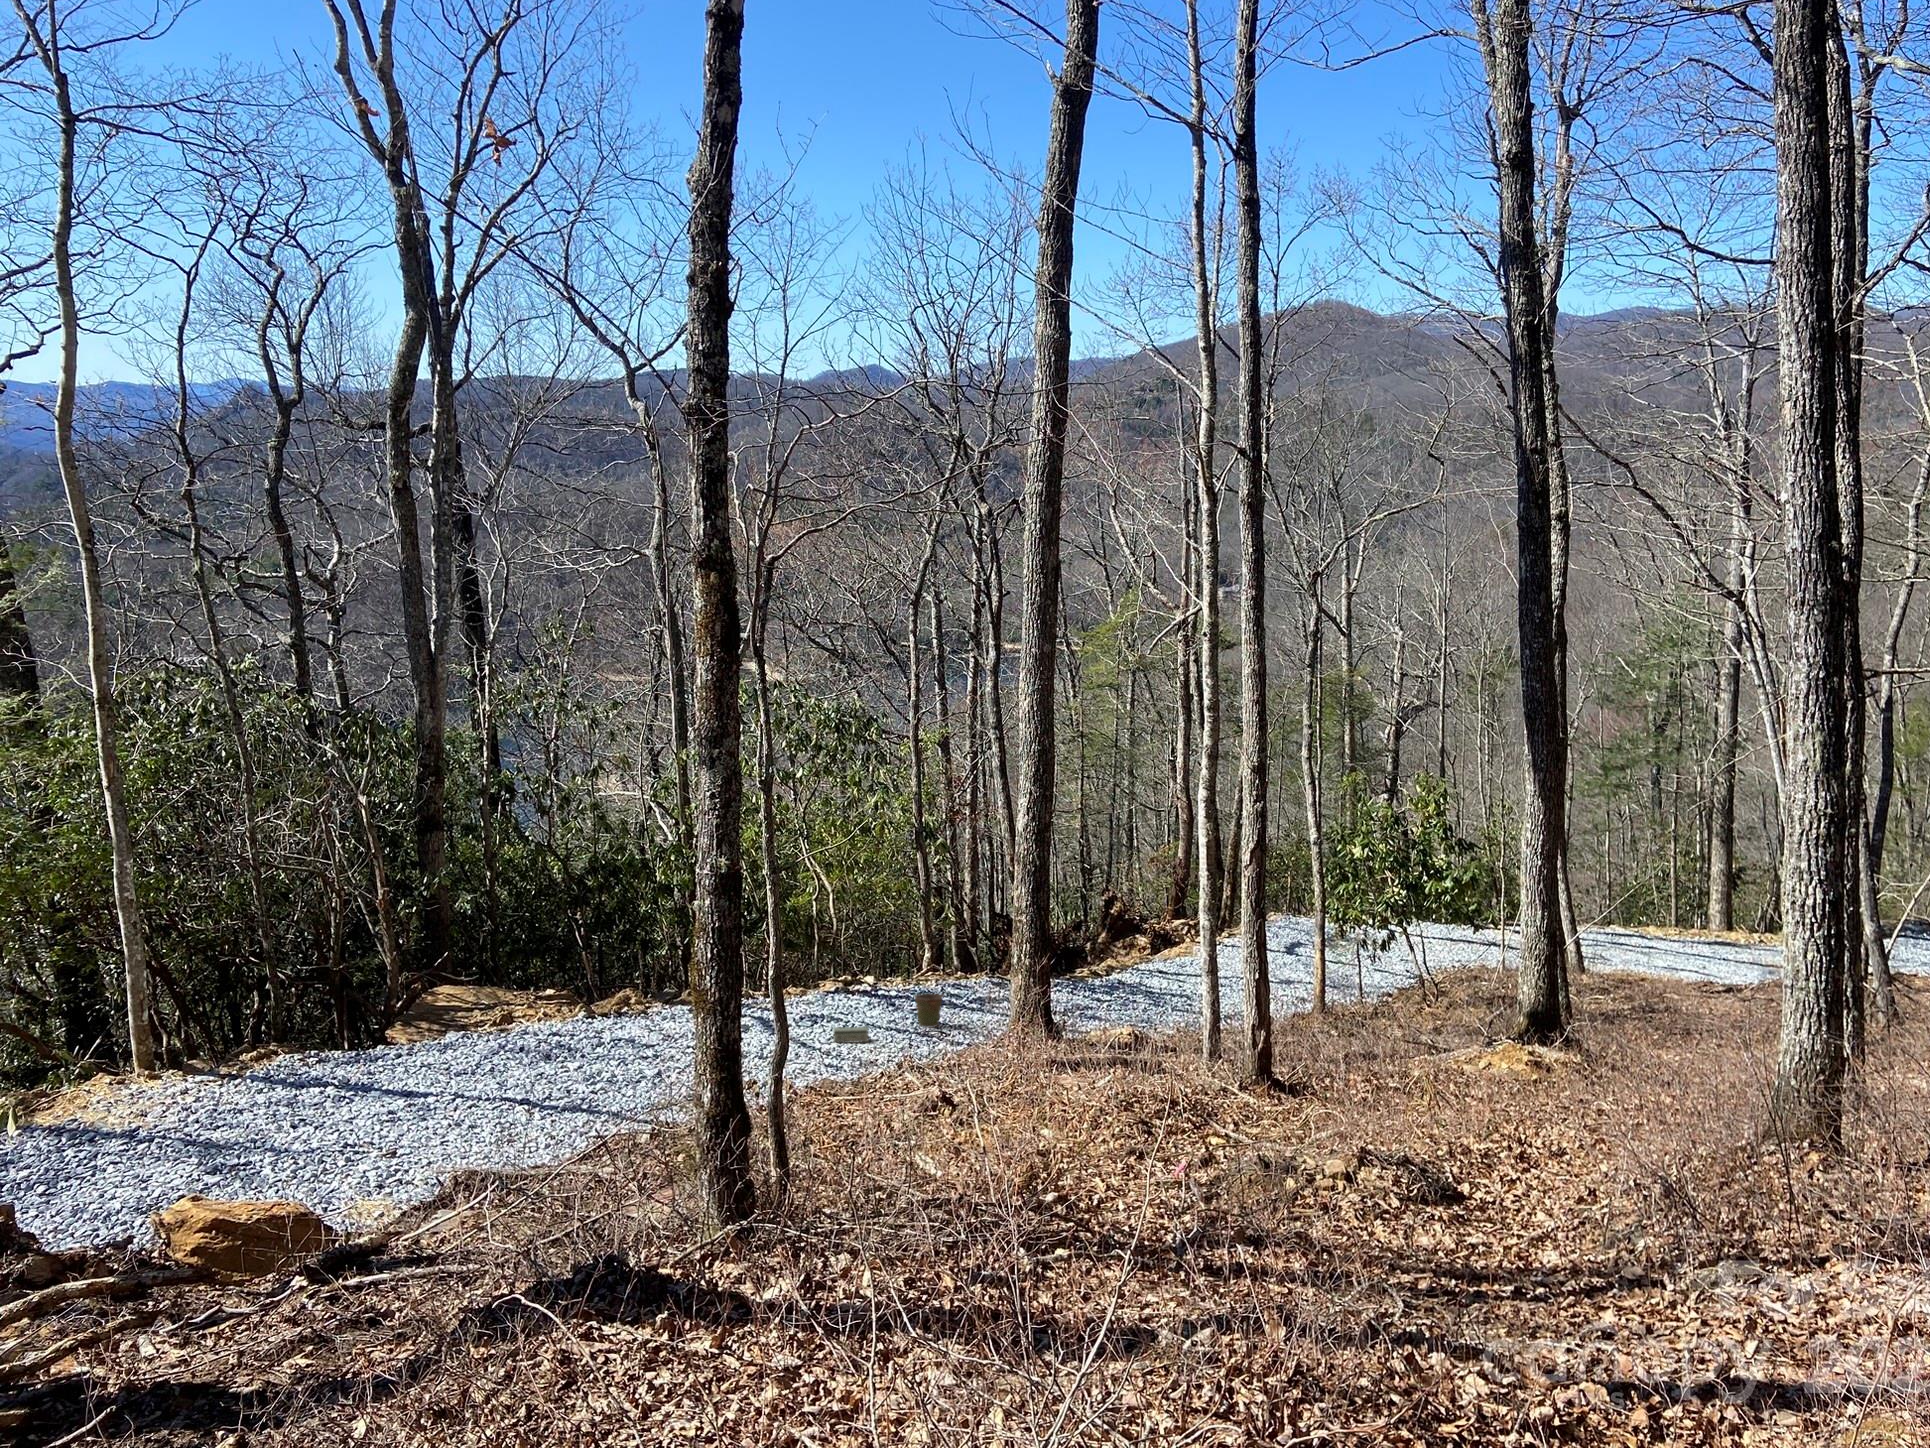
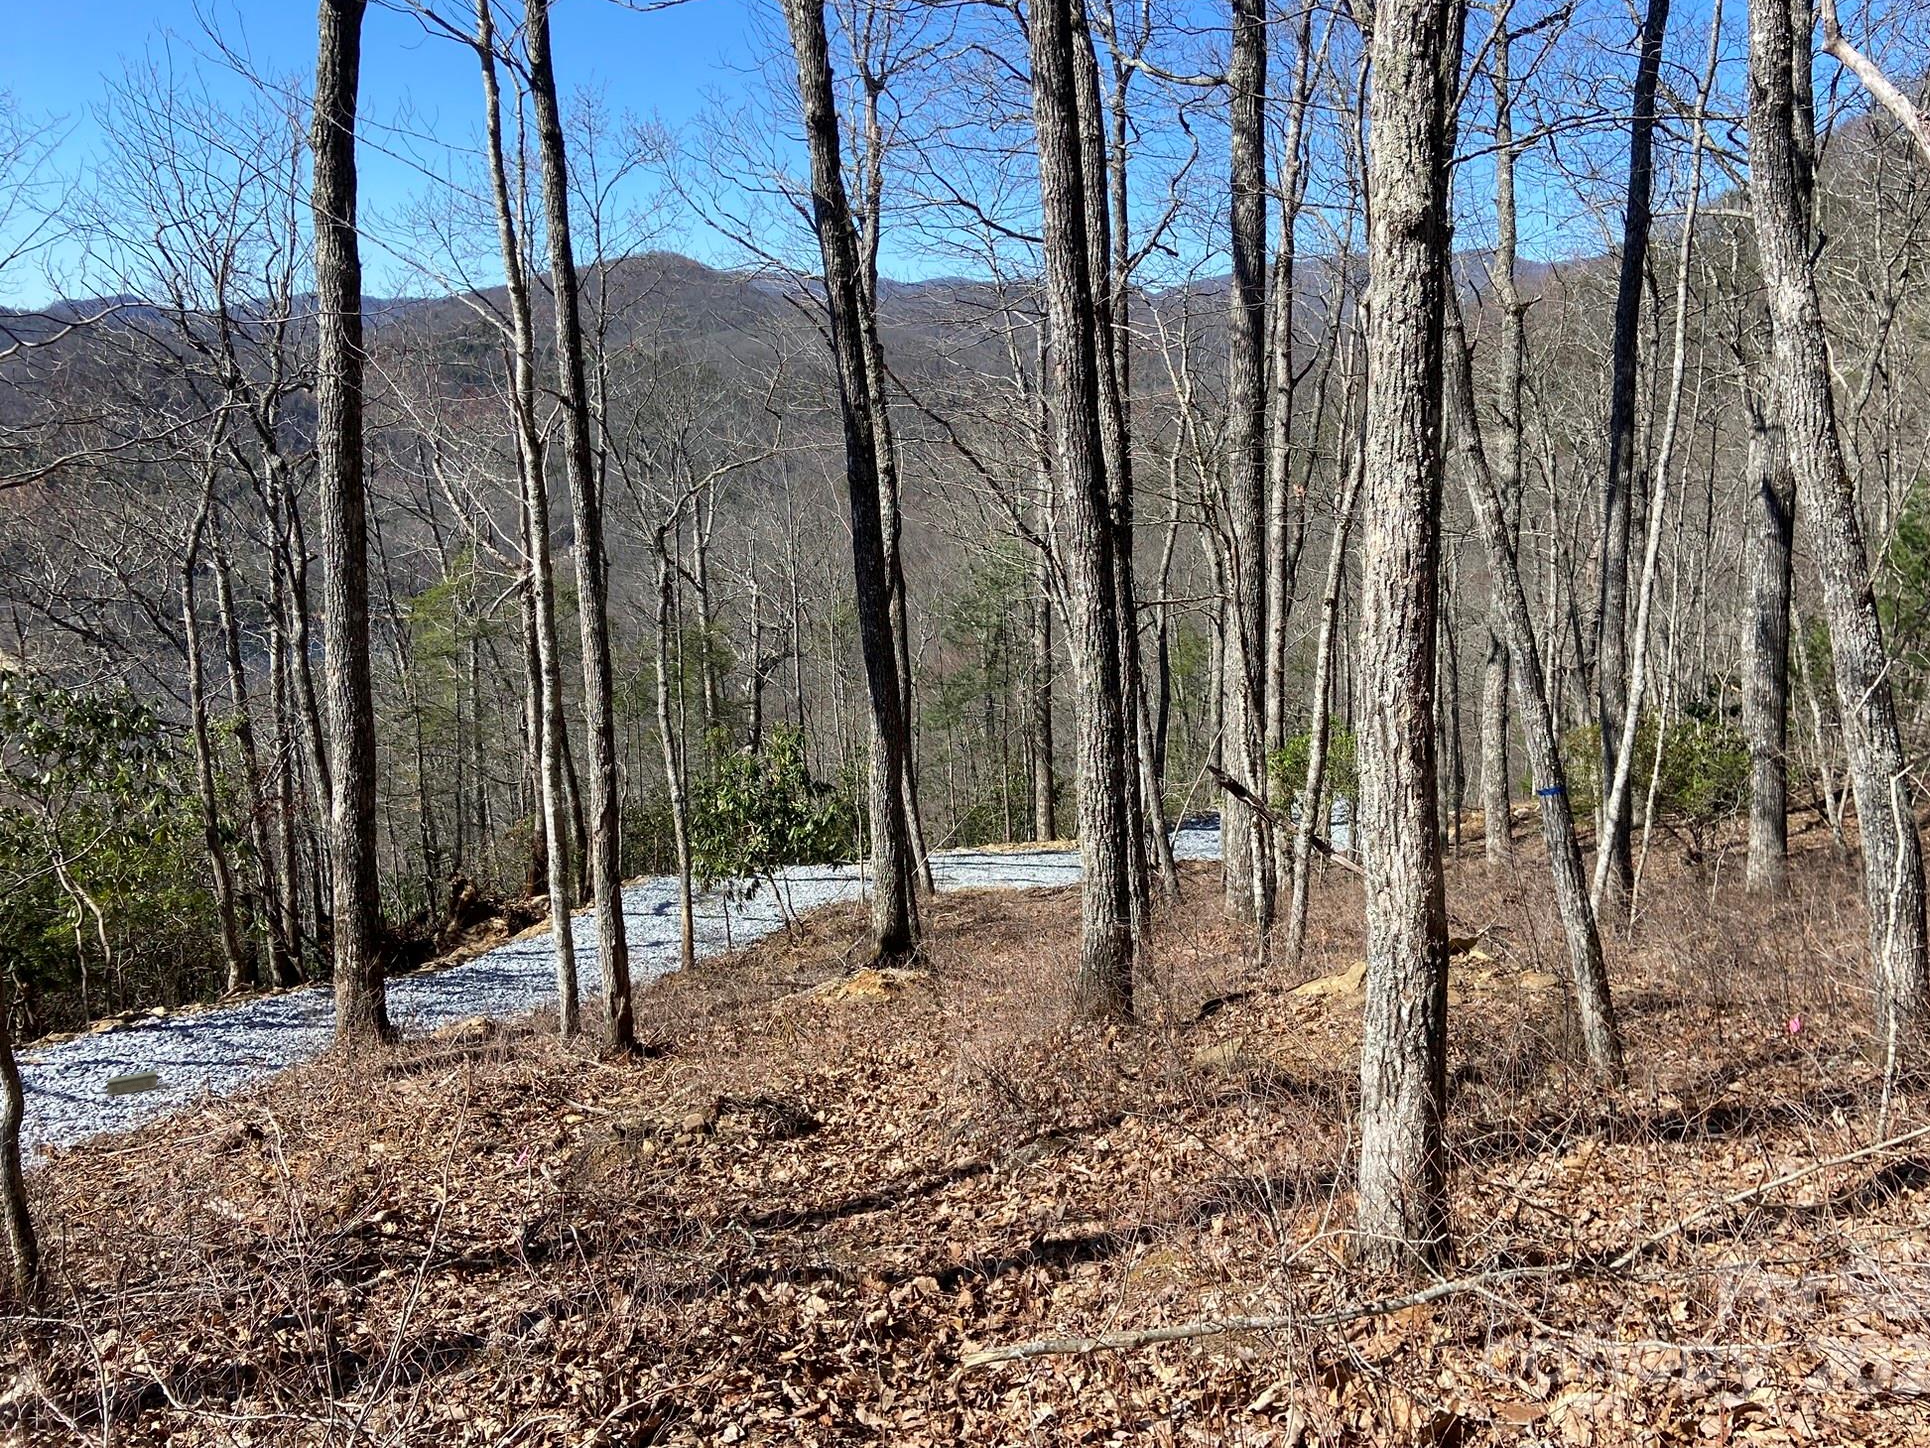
bucket: present [914,993,943,1028] -> none [223,1016,265,1059]

